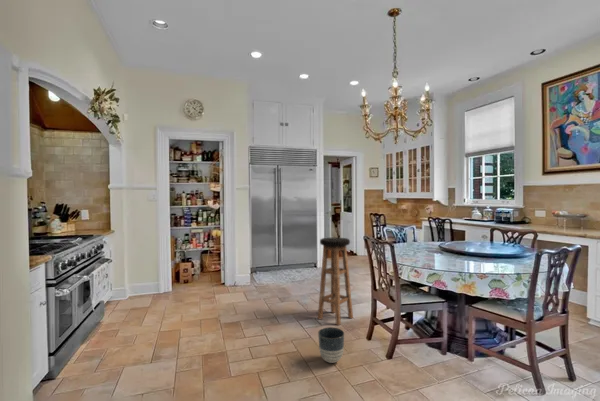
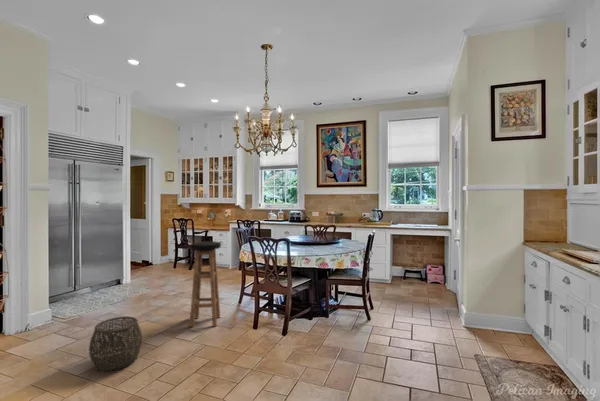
woven basket: none [226,292,264,334] -> present [89,317,142,371]
planter: present [318,327,344,363] -> none [234,323,258,356]

